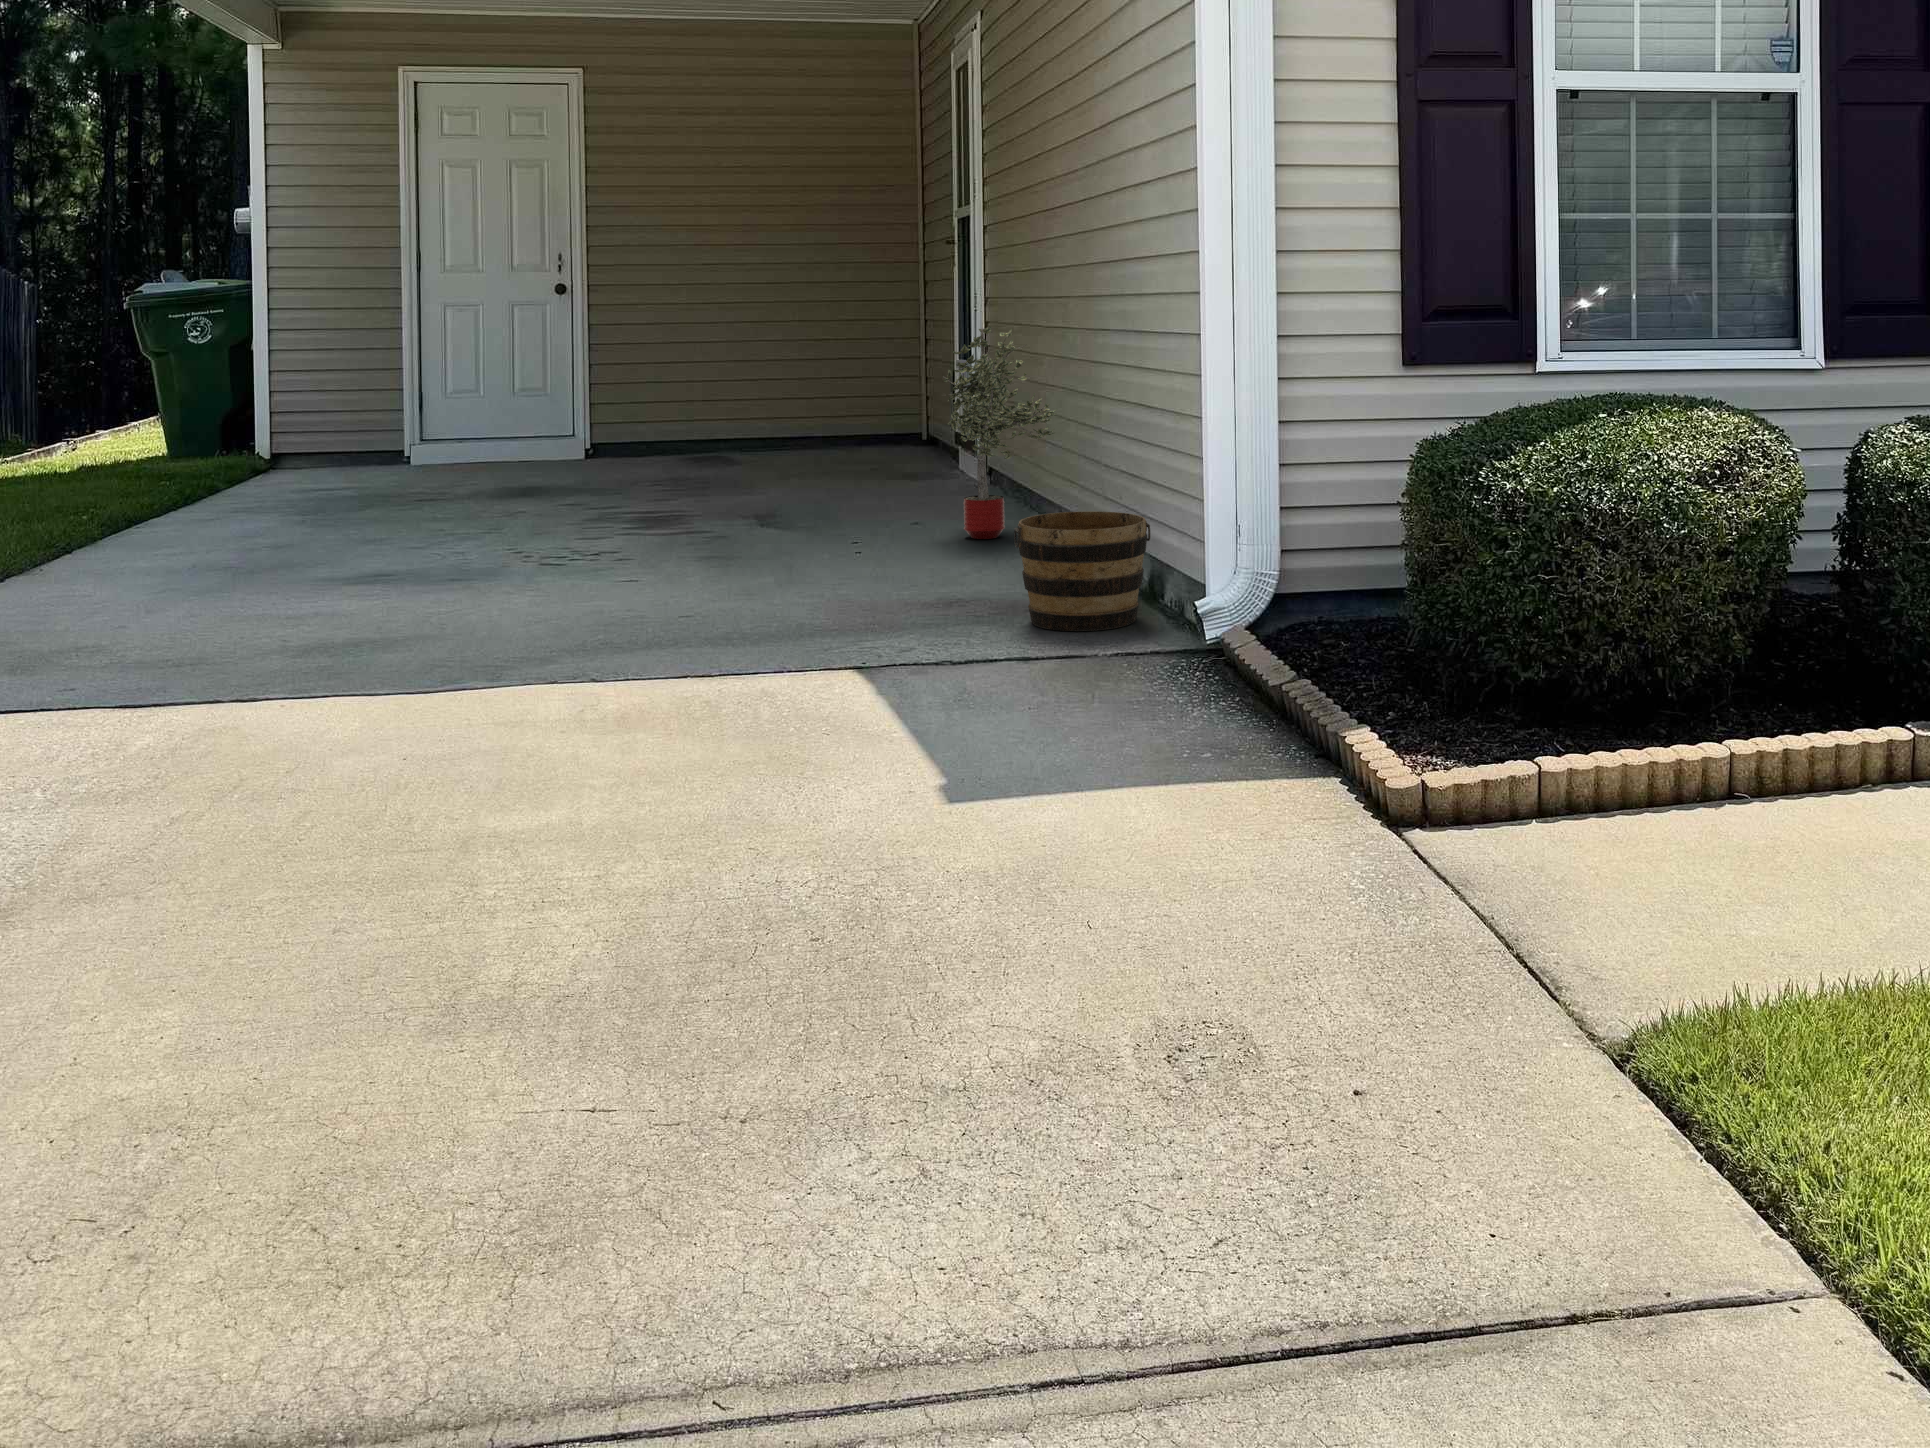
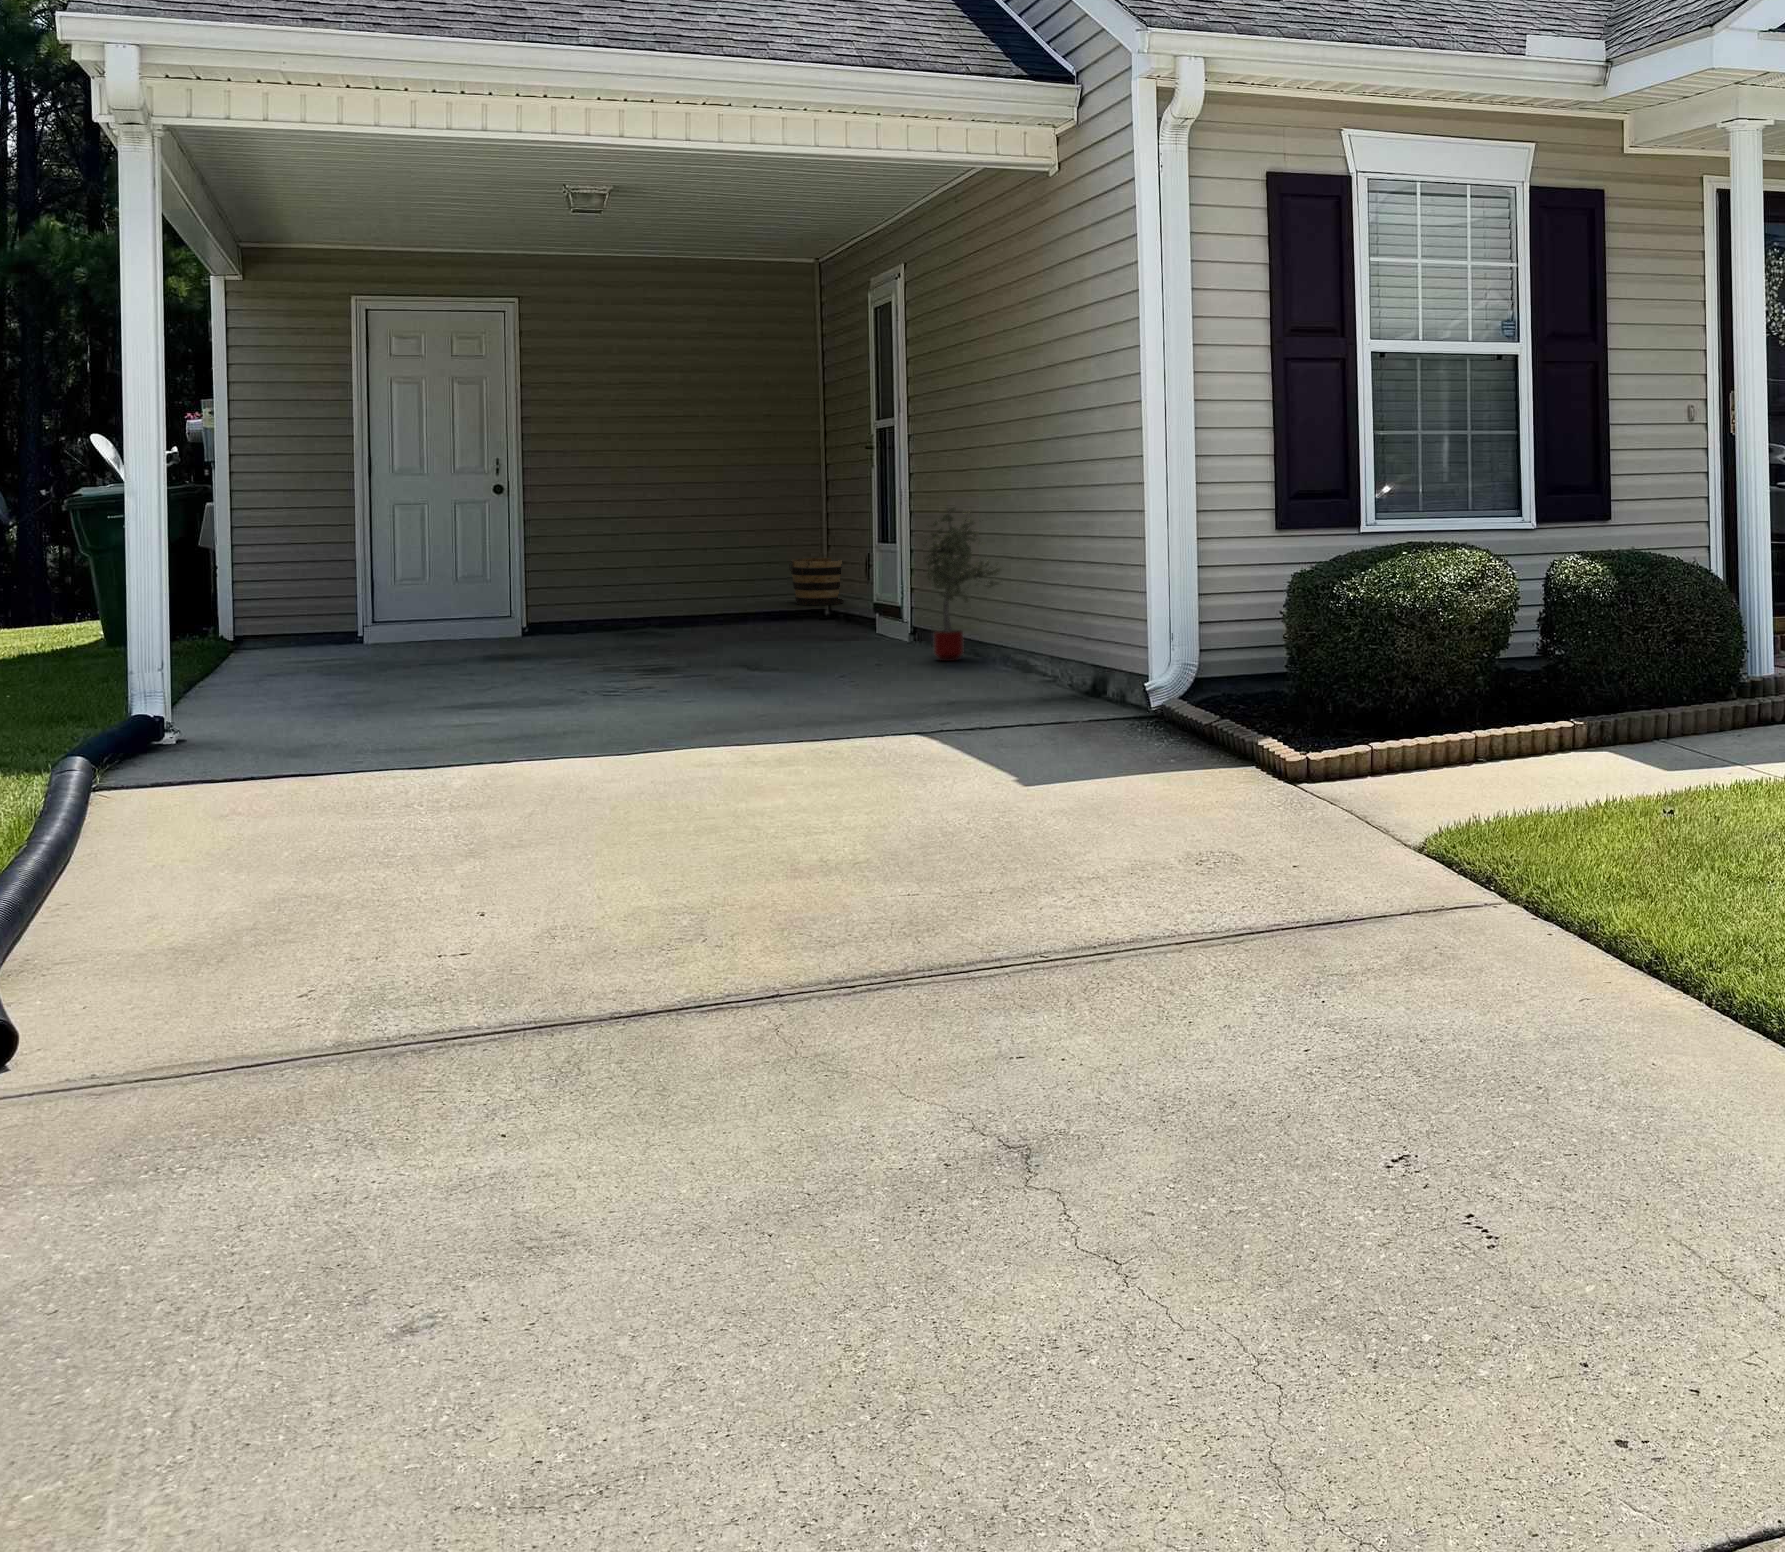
bucket: present [1014,511,1150,631] -> present [789,558,844,605]

